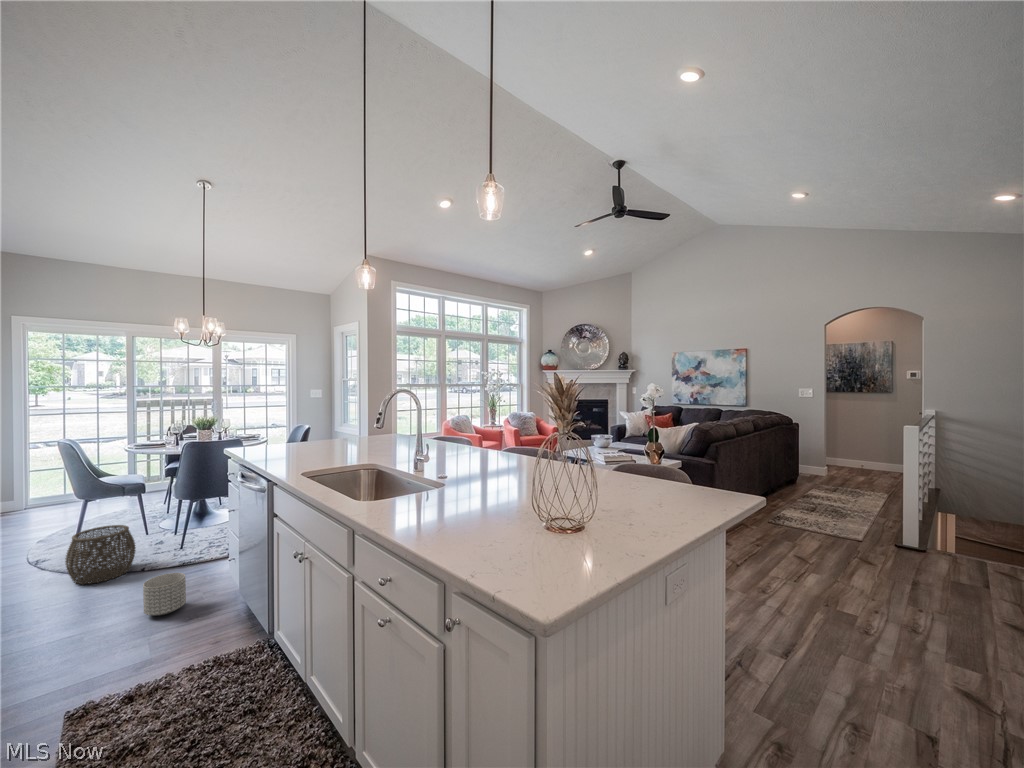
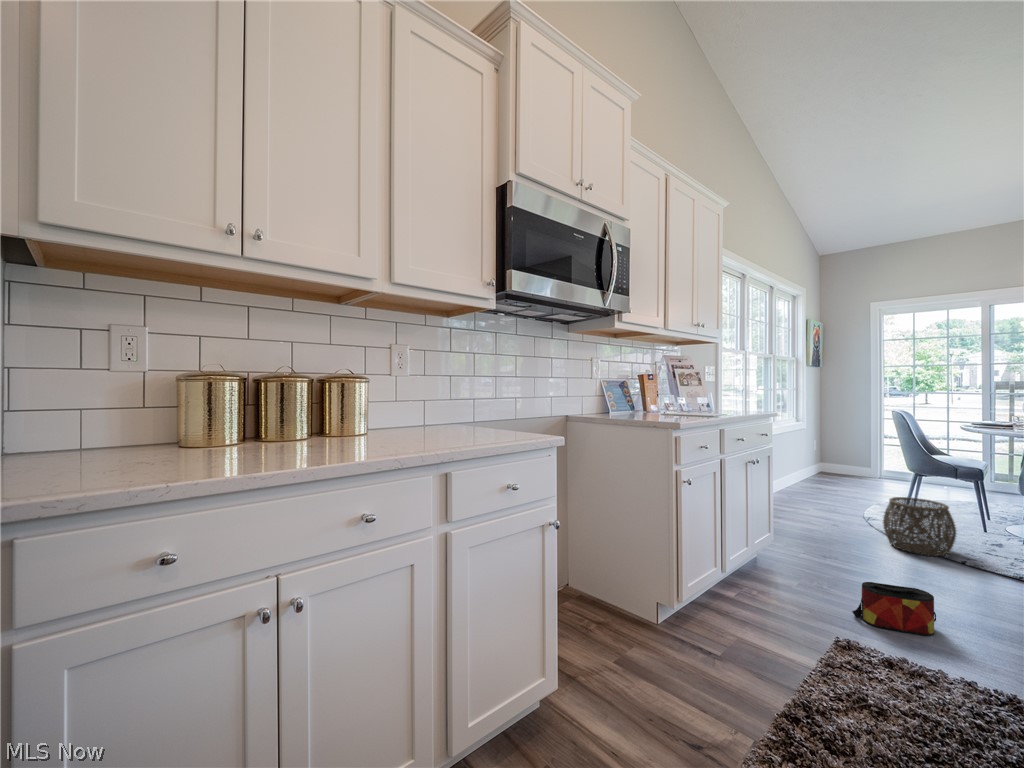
planter: present [143,573,186,616] -> none [942,565,1000,616]
bag: none [73,614,150,678] -> present [852,582,936,636]

